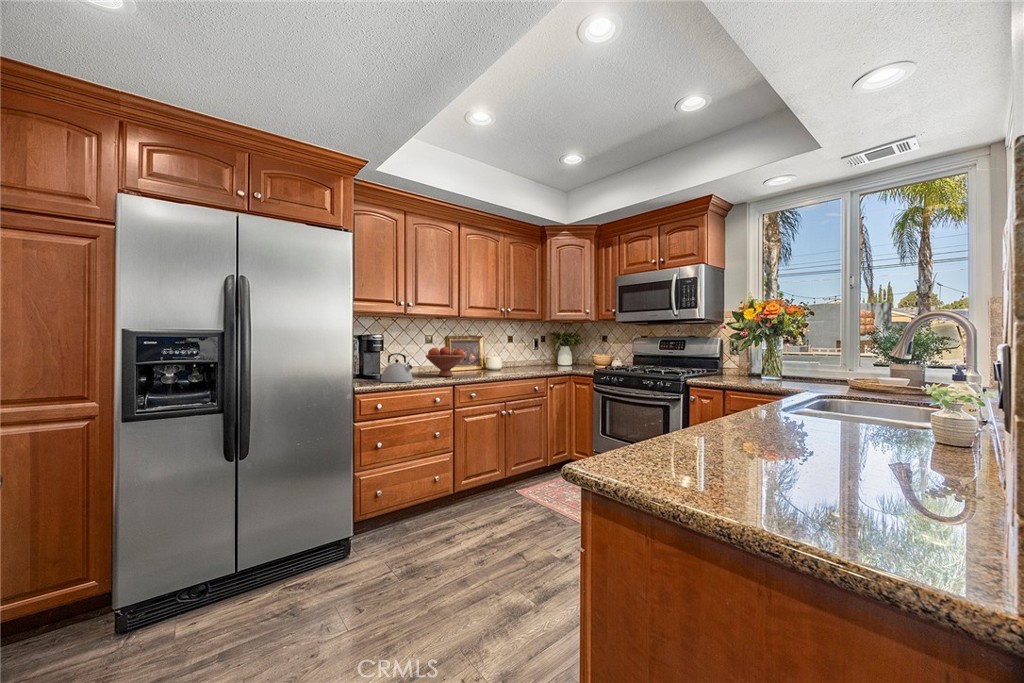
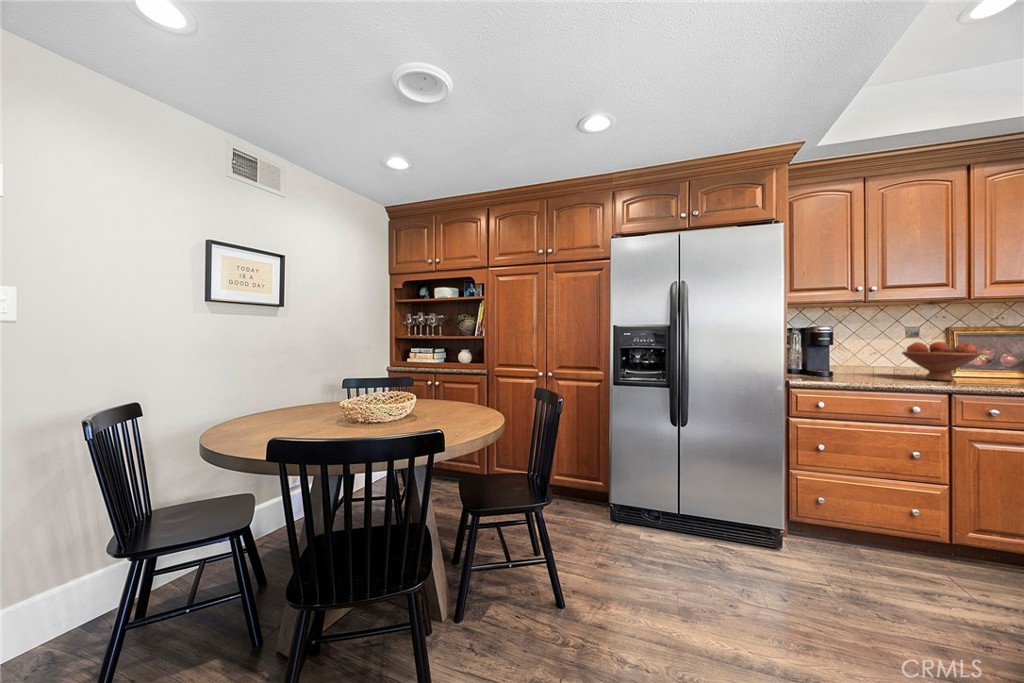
kettle: present [381,353,413,382] -> none [828,348,876,381]

